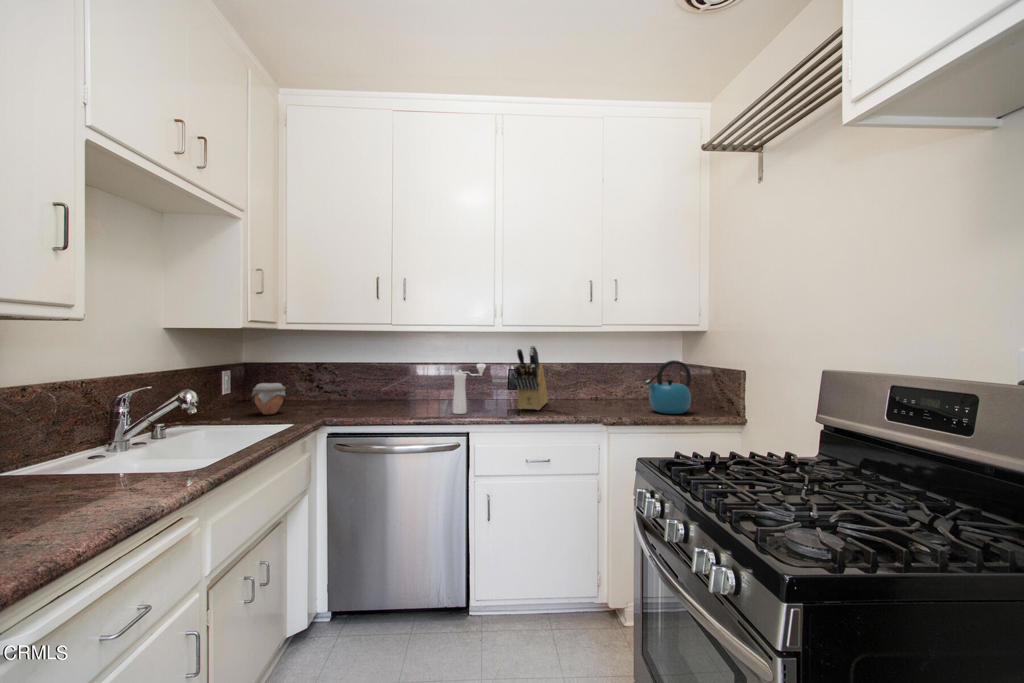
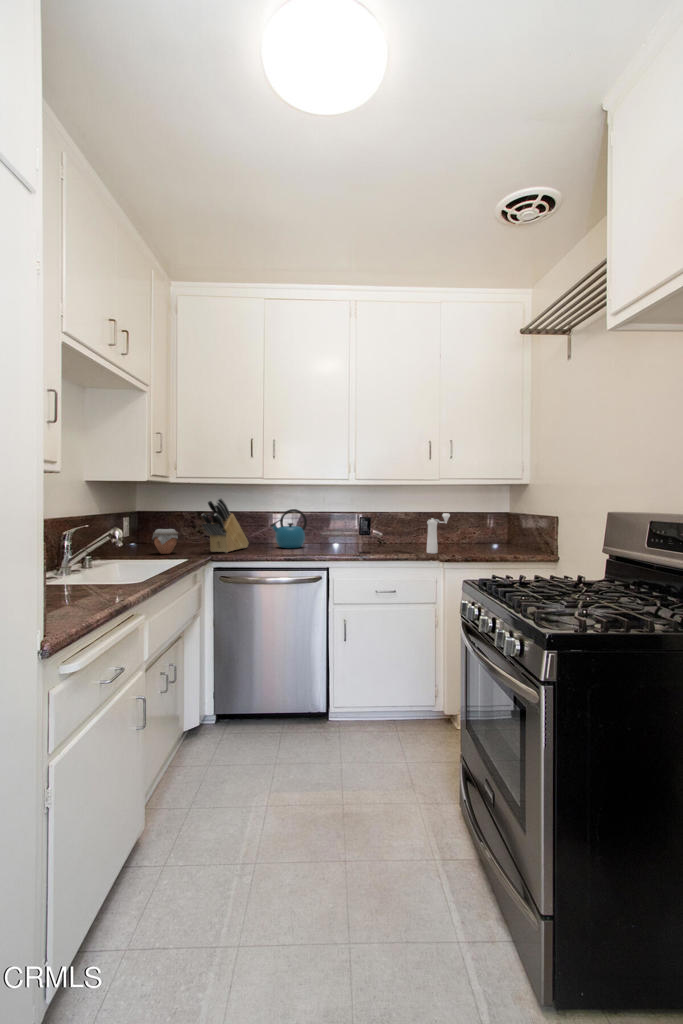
knife block: present [514,346,548,410] -> present [202,498,249,553]
kettle: present [645,360,691,414] -> present [270,509,307,548]
pepper mill: present [453,364,486,414] -> present [427,513,450,554]

